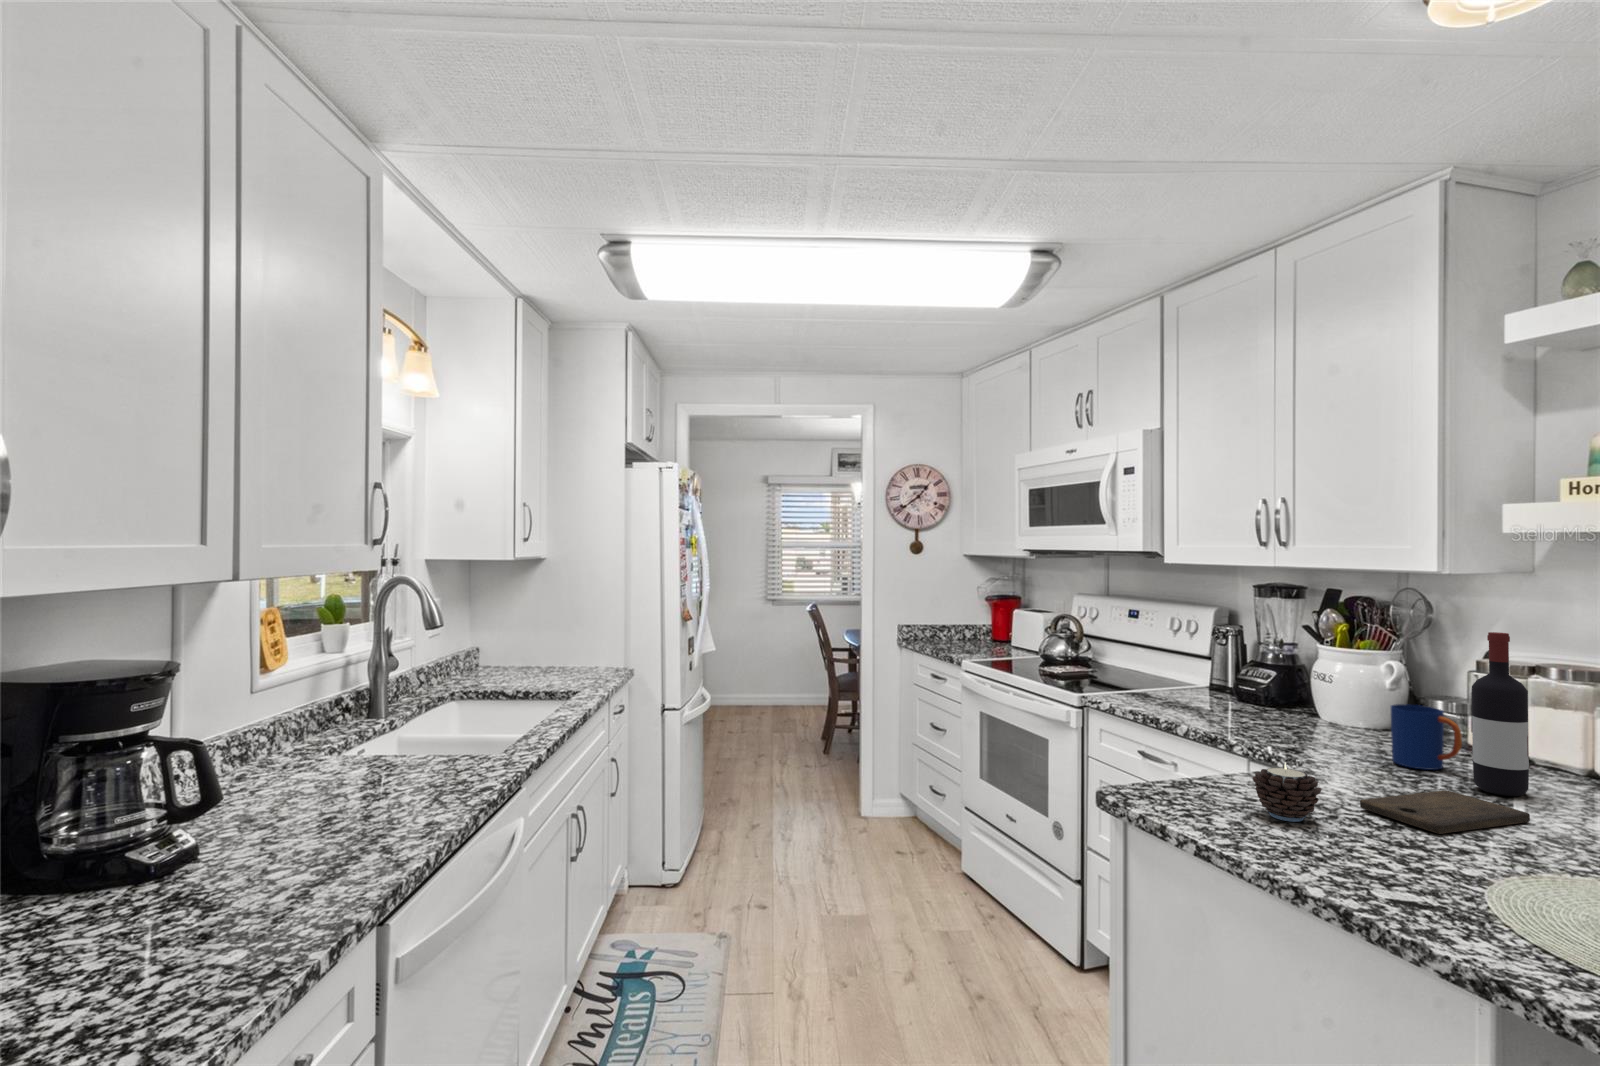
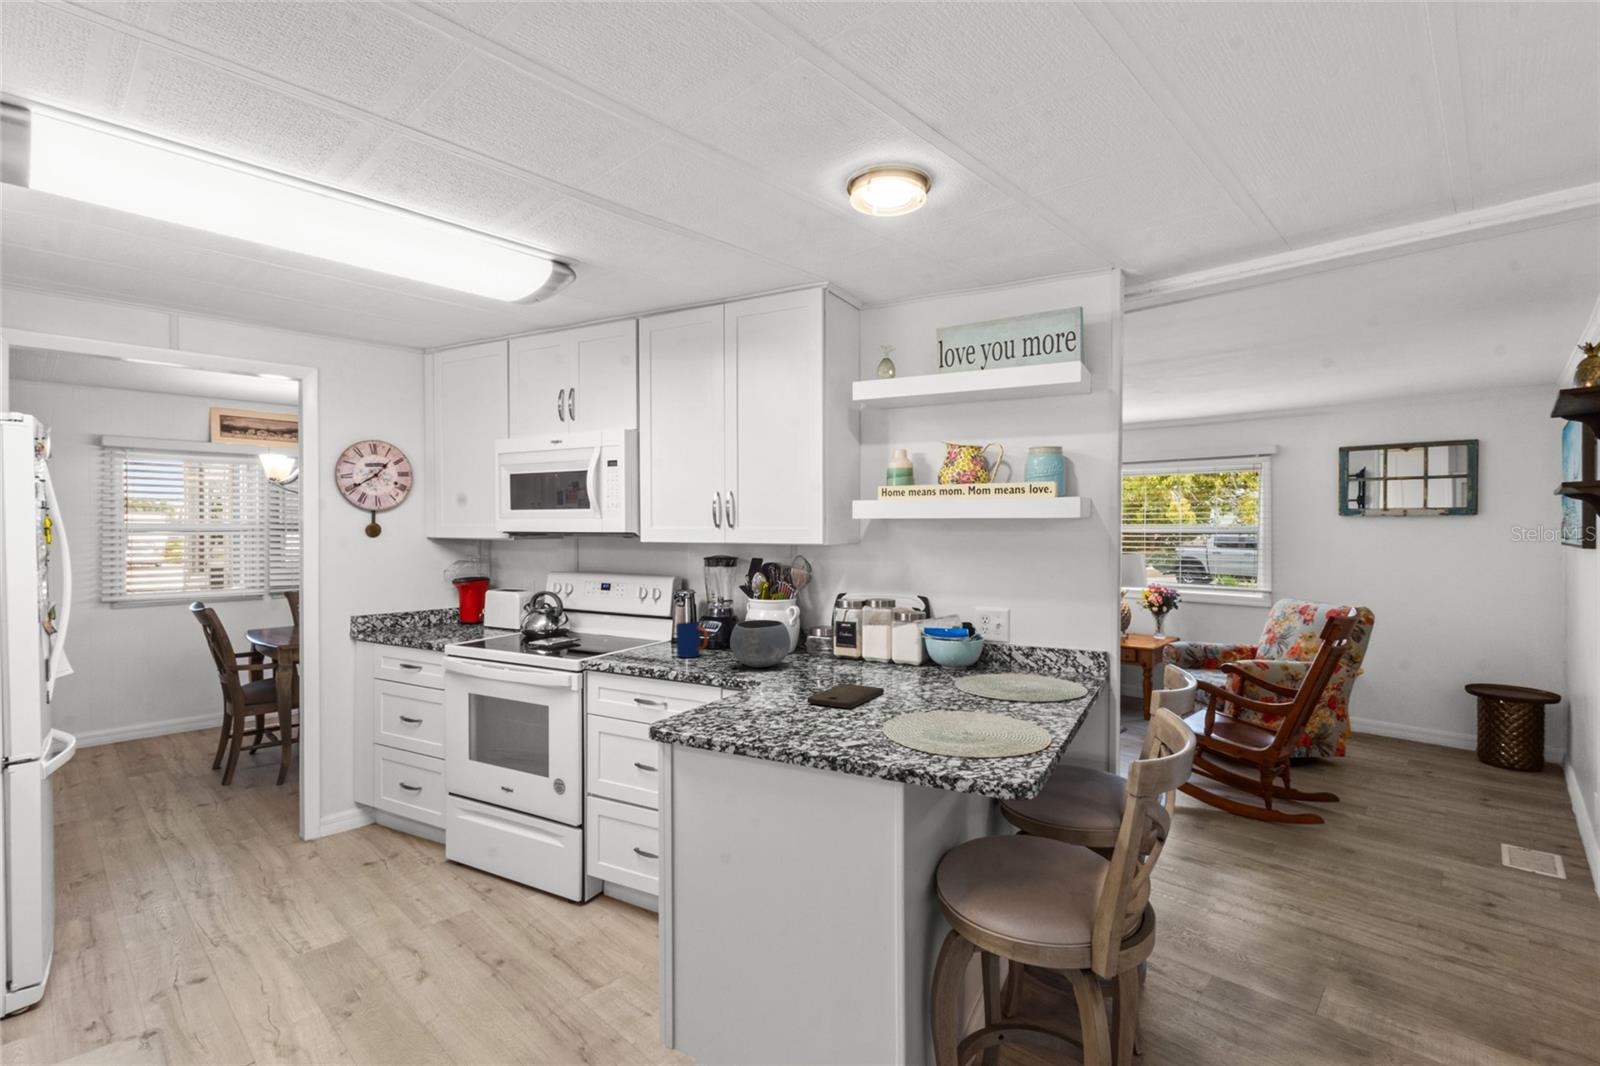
wine bottle: present [1472,632,1529,796] -> none [851,583,877,682]
bowl: none [1269,673,1372,741] -> present [730,620,791,667]
mug: present [1391,704,1462,770] -> present [676,622,707,658]
candle: present [1253,763,1322,822] -> none [754,680,794,719]

